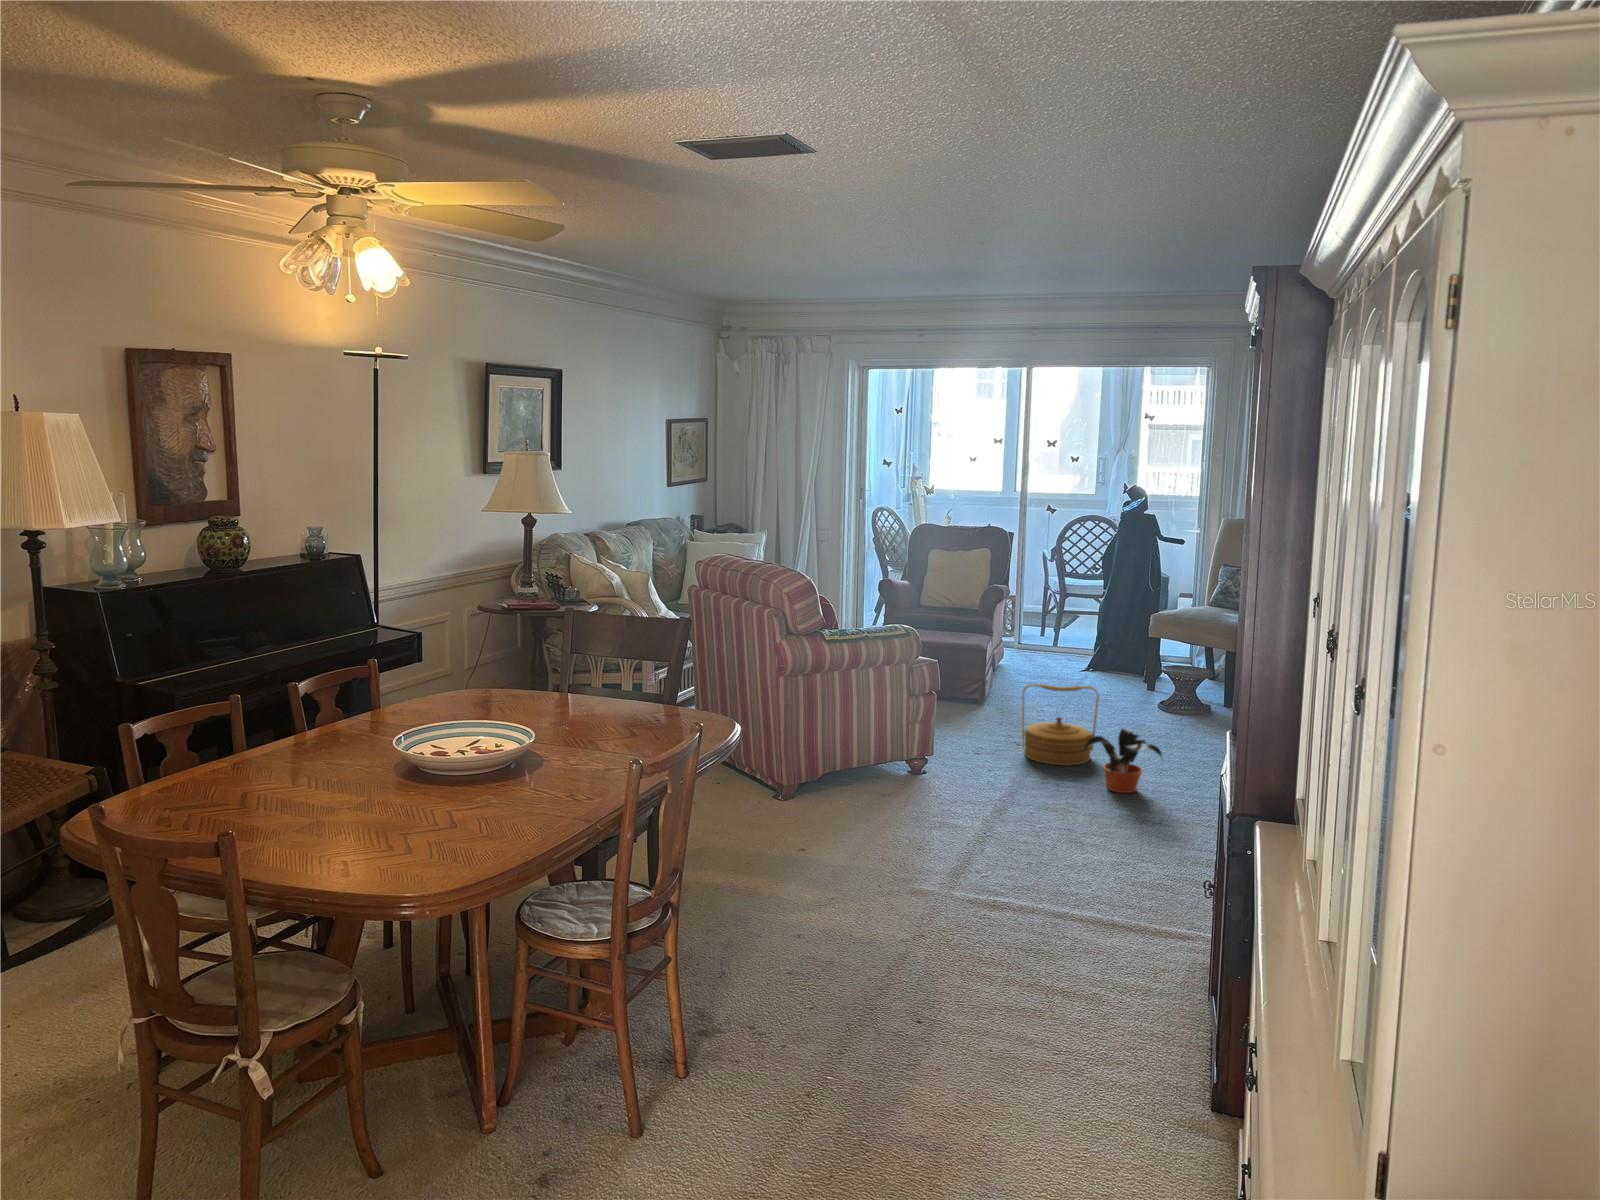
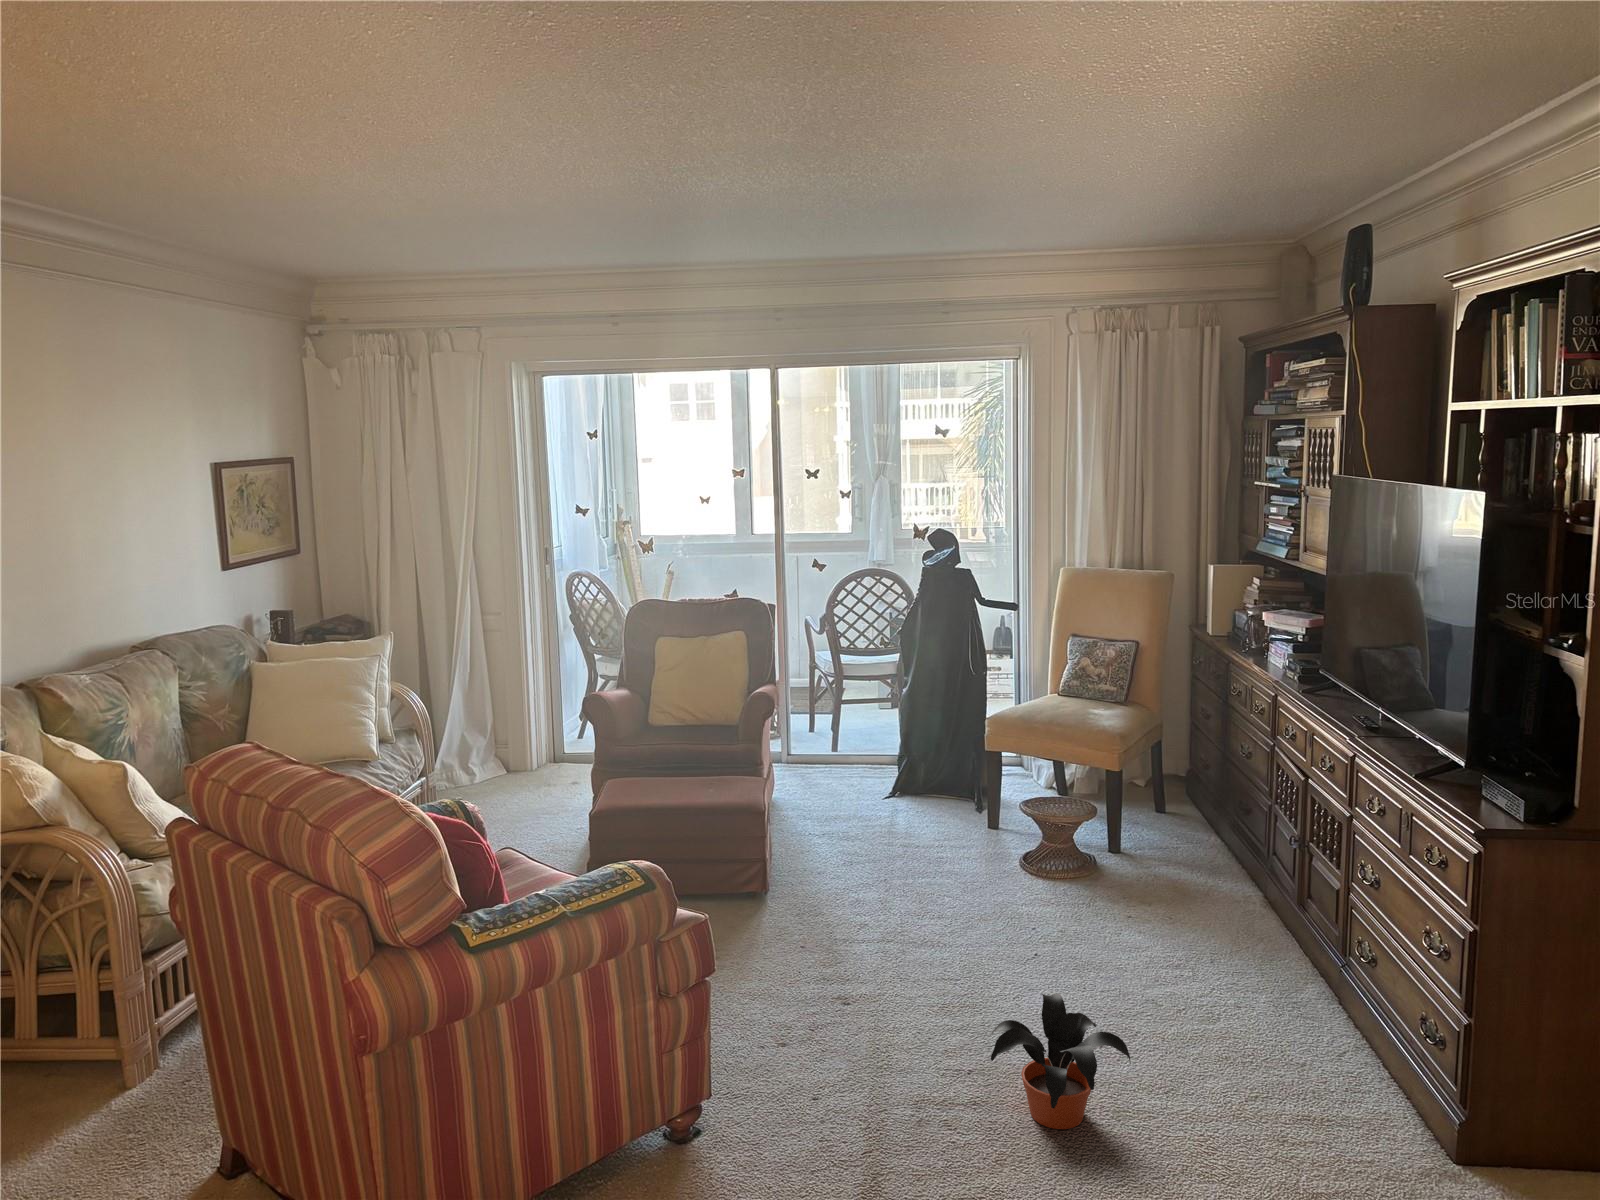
basket: present [1022,684,1099,765] -> none [851,901,980,1056]

